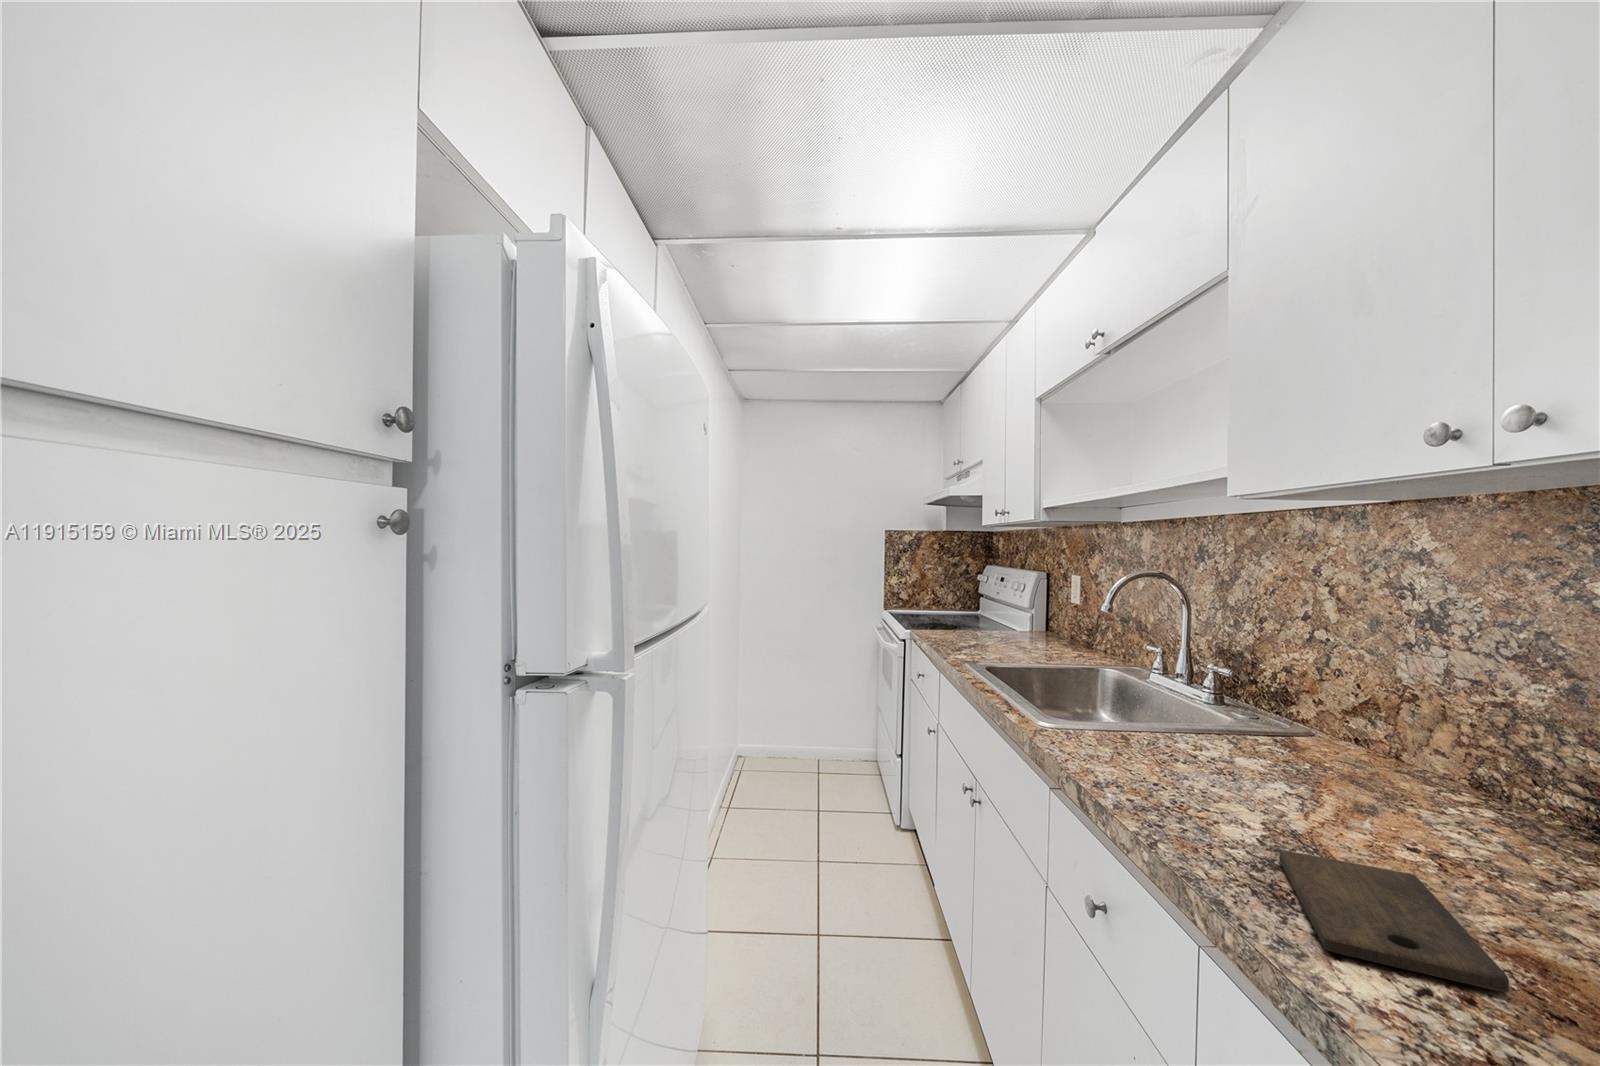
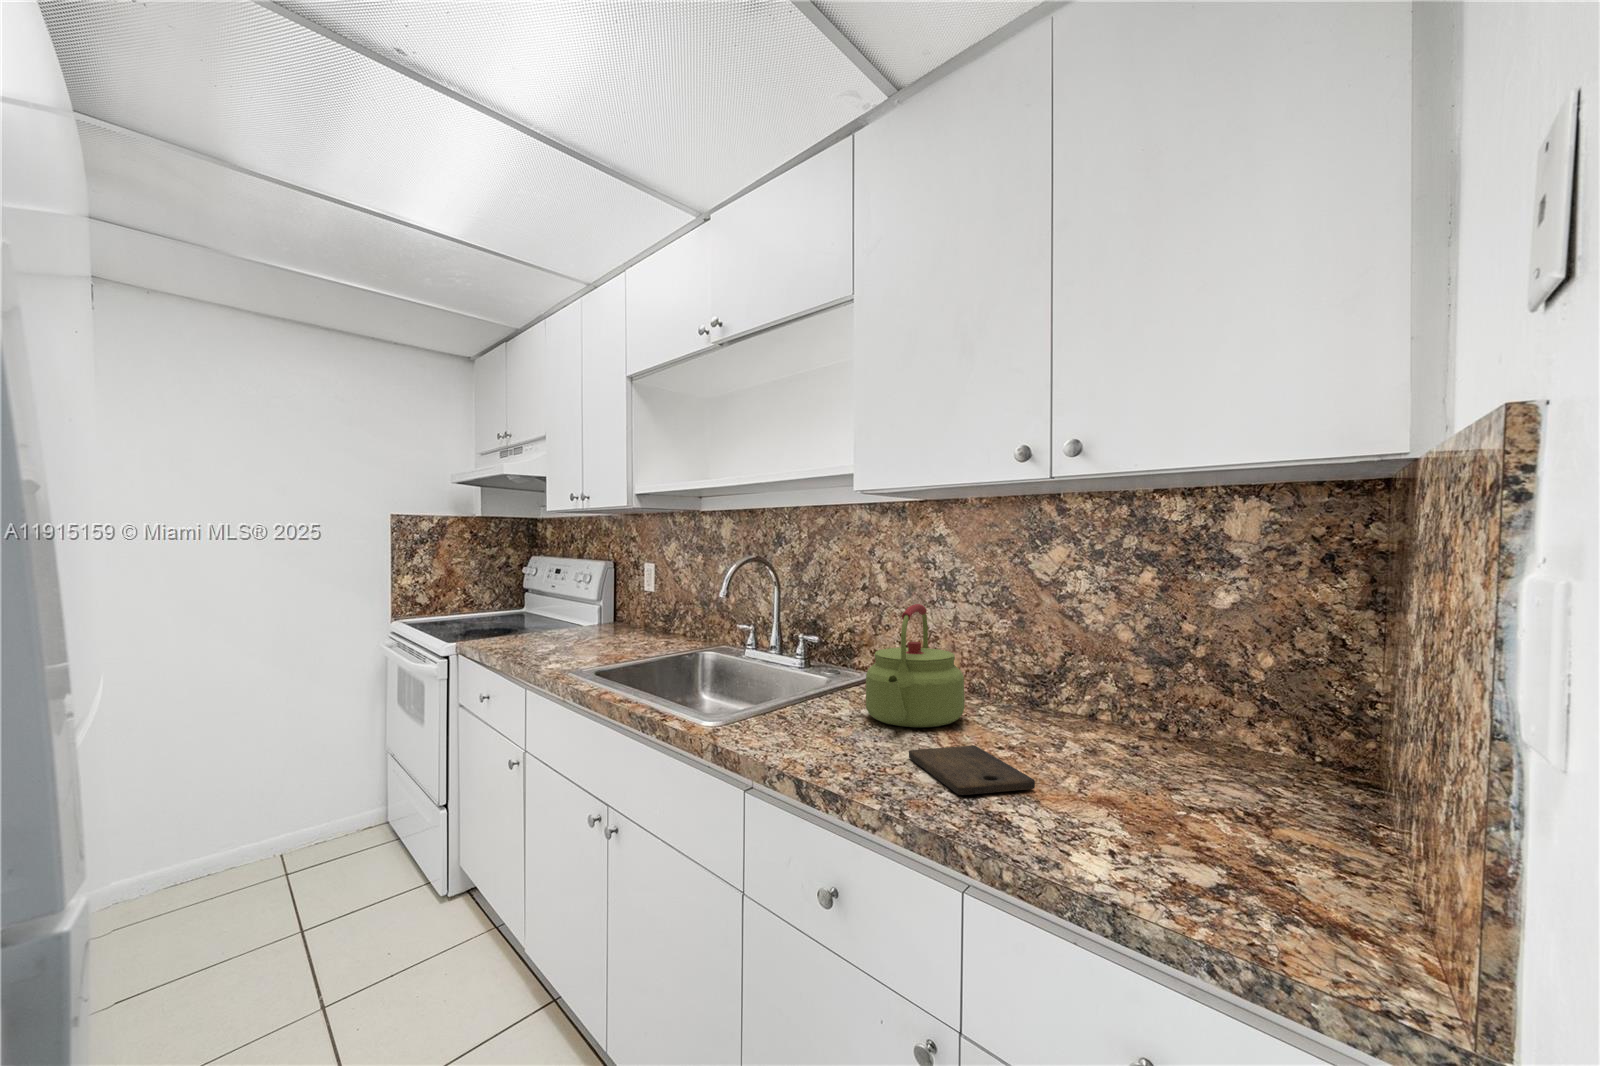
kettle: none [1254,643,1432,827] -> present [866,604,964,727]

